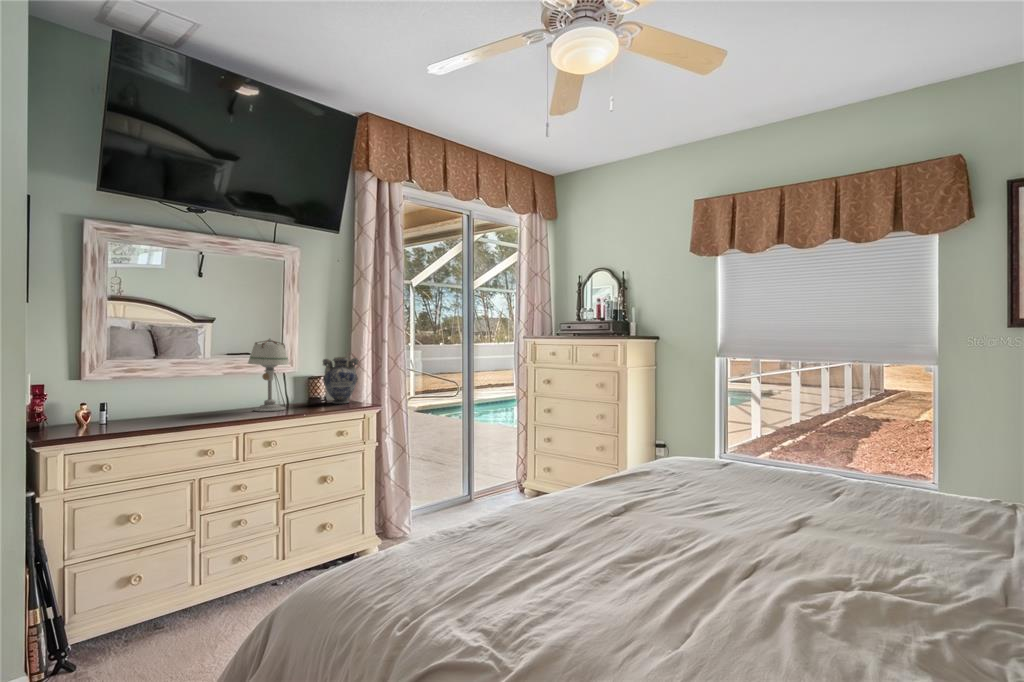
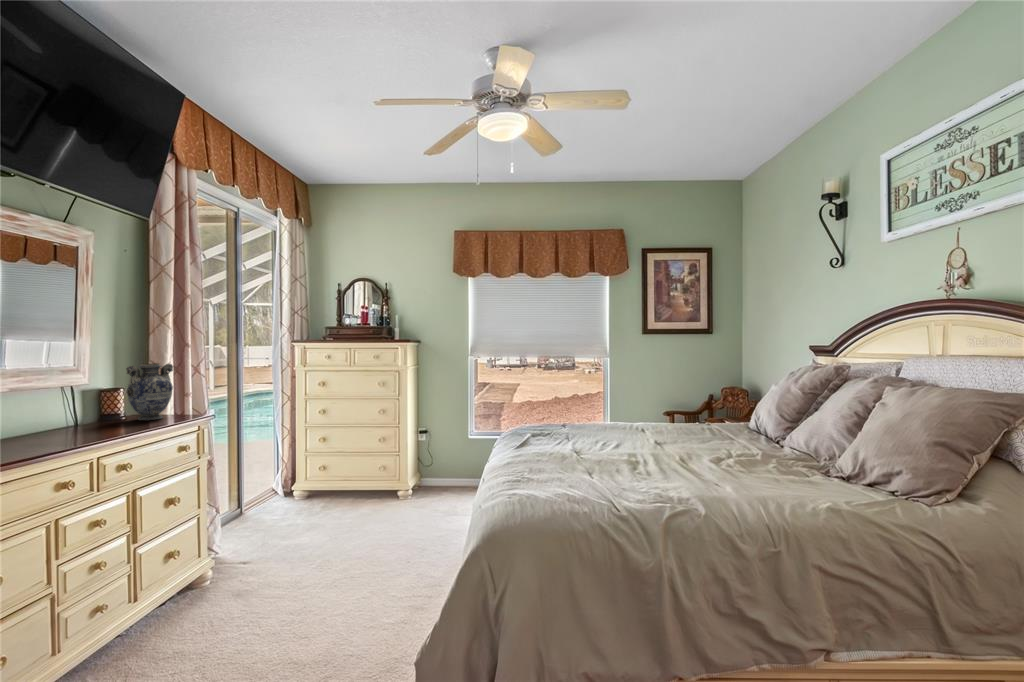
table lamp: present [248,339,289,412] -> none [38,340,106,438]

